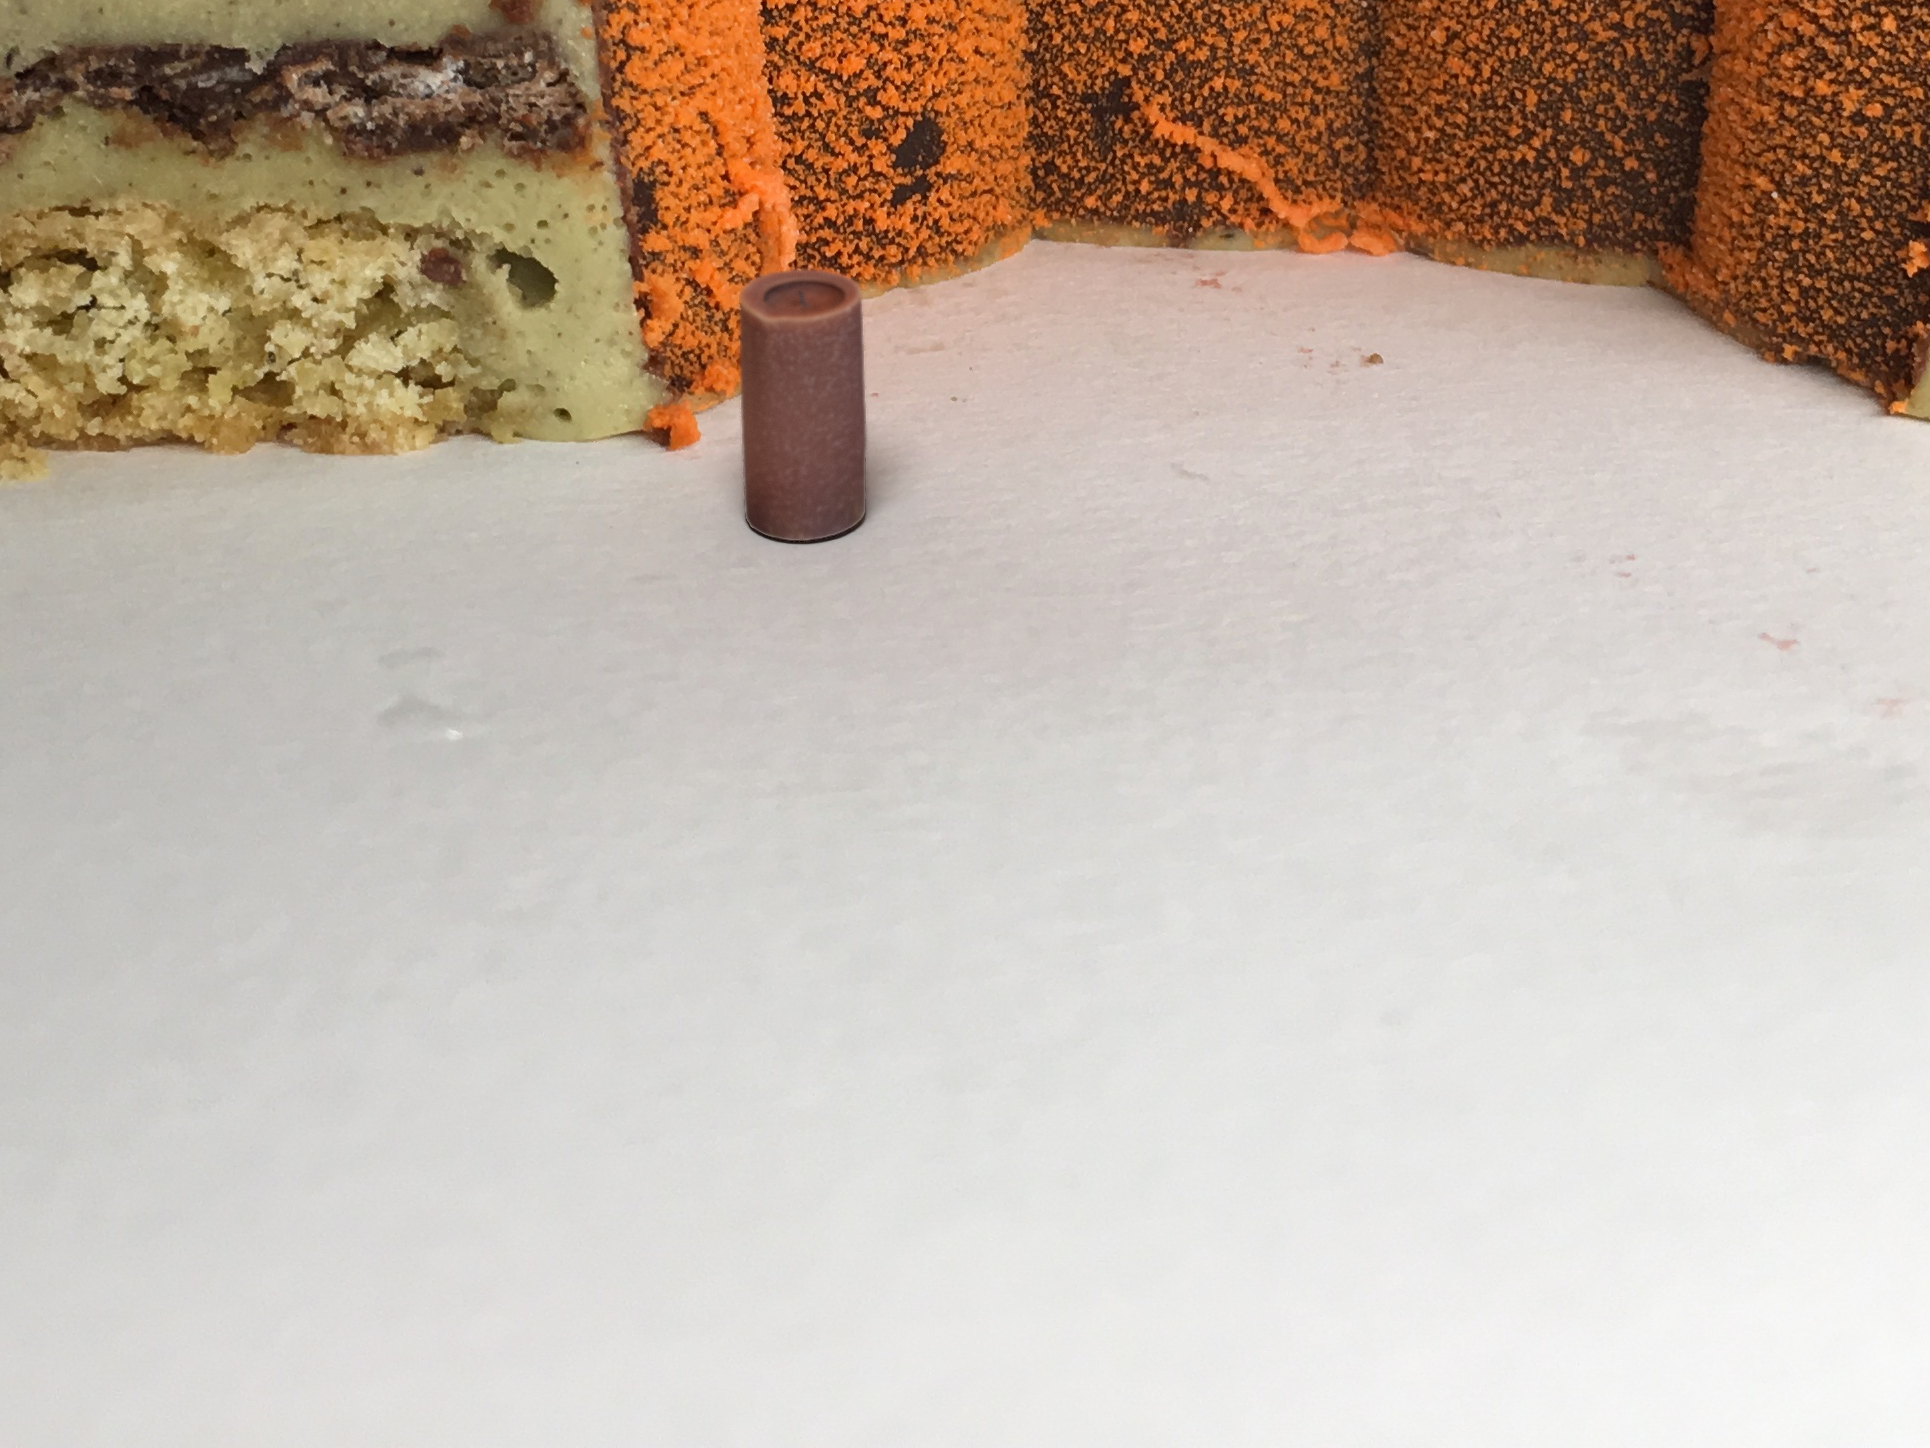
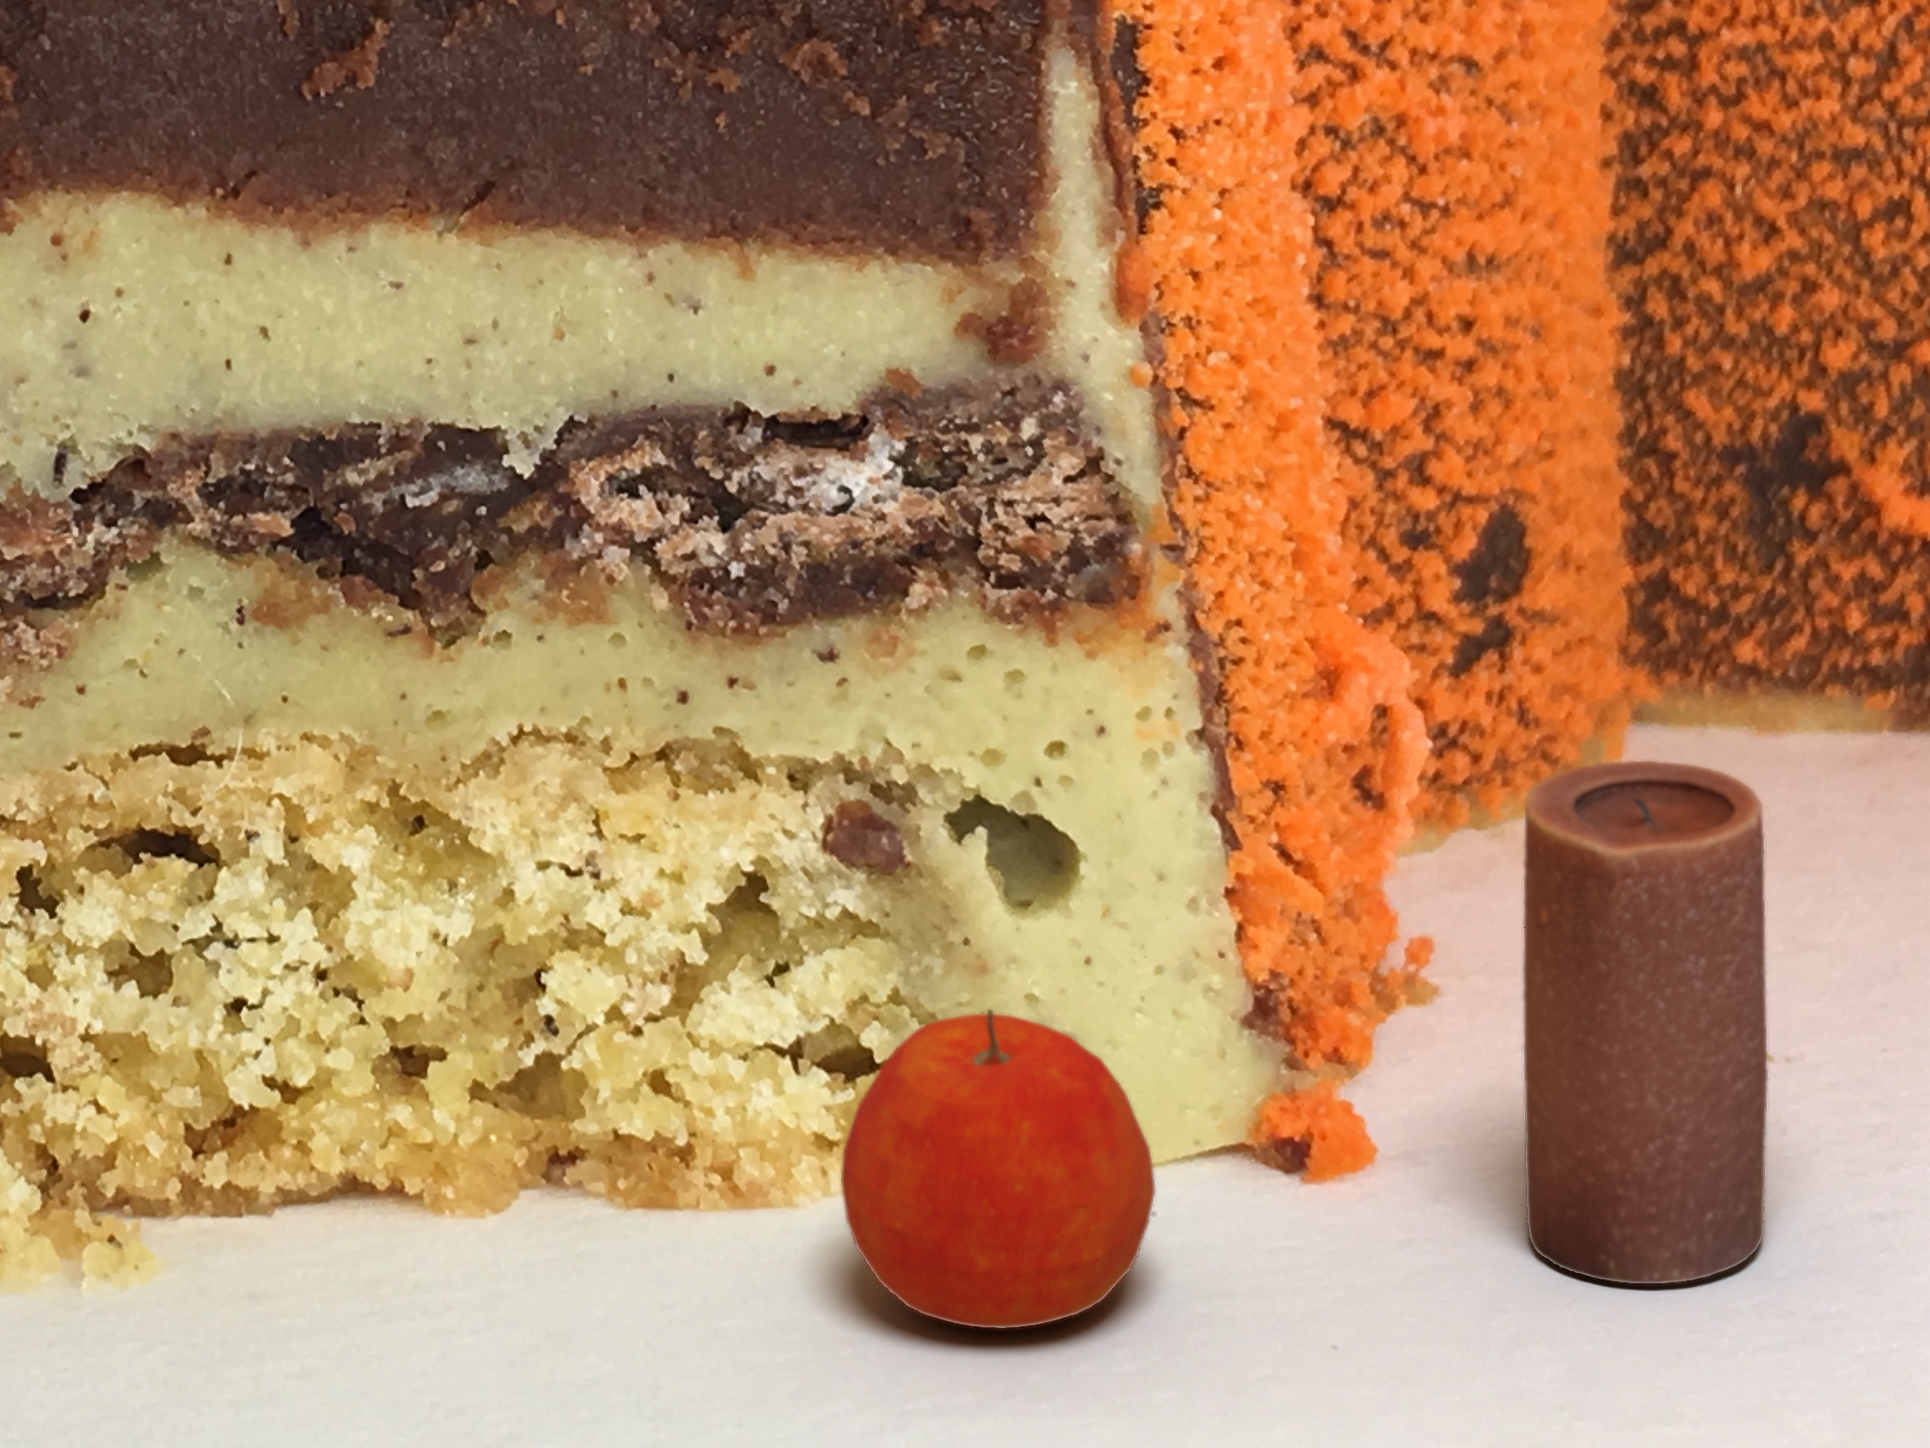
apple: none [379,372,544,536] -> present [841,1009,1155,1329]

